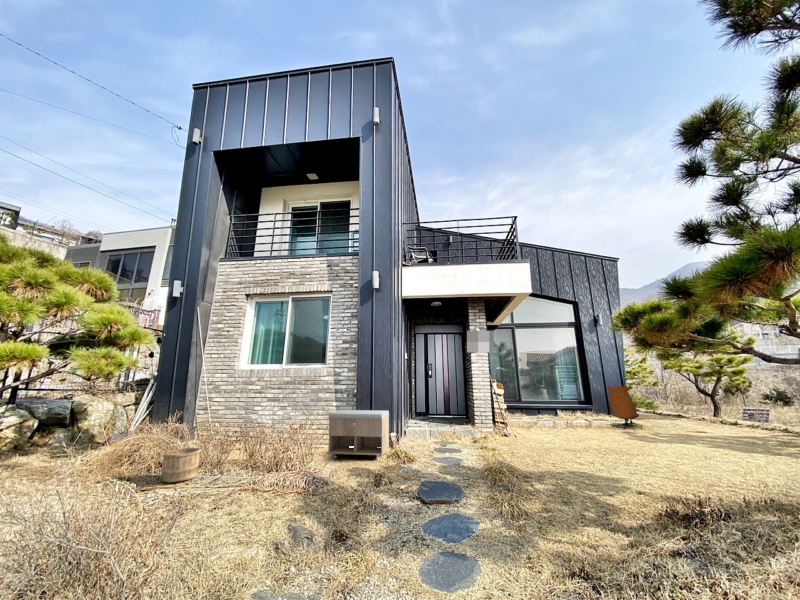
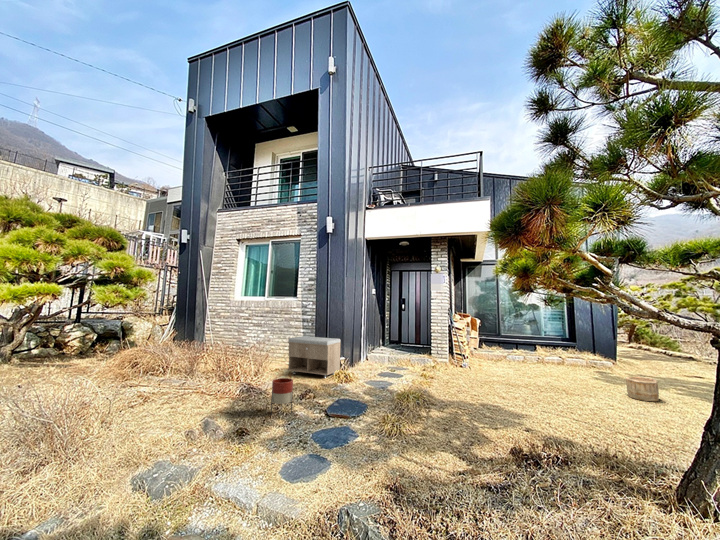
lounge chair: present [608,386,642,429] -> none [589,325,630,370]
wooden bucket: present [162,448,201,482] -> present [626,376,659,401]
planter: none [363,459,391,509] -> present [271,378,293,415]

